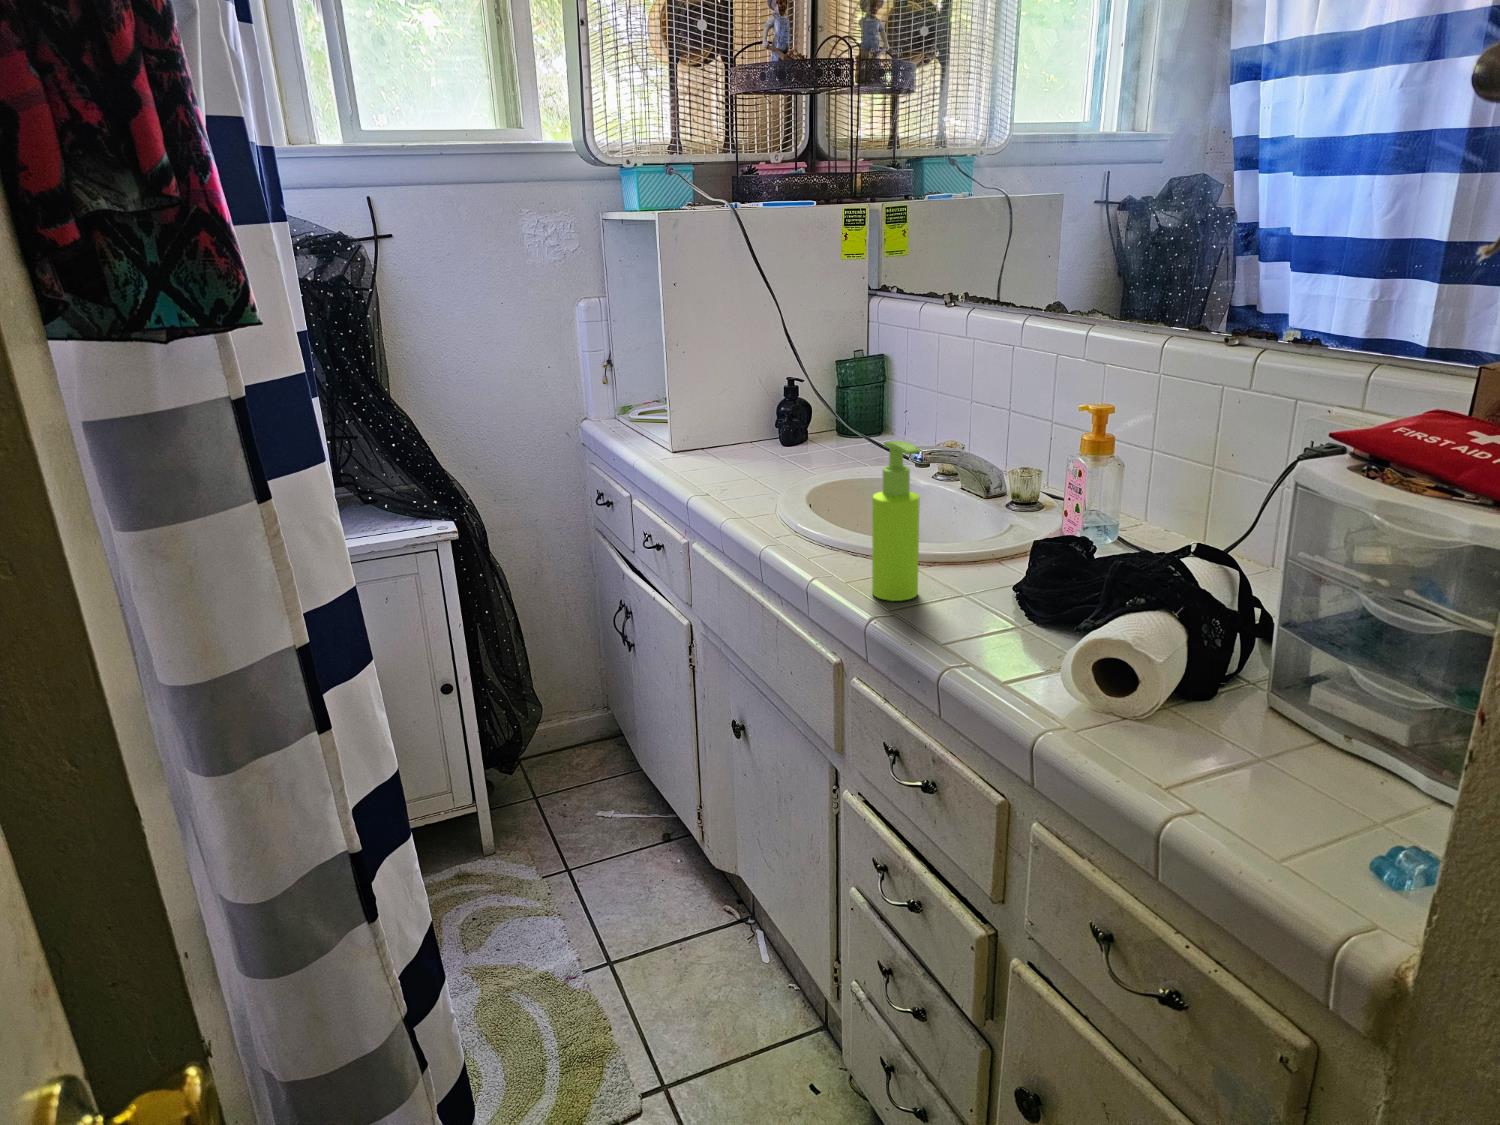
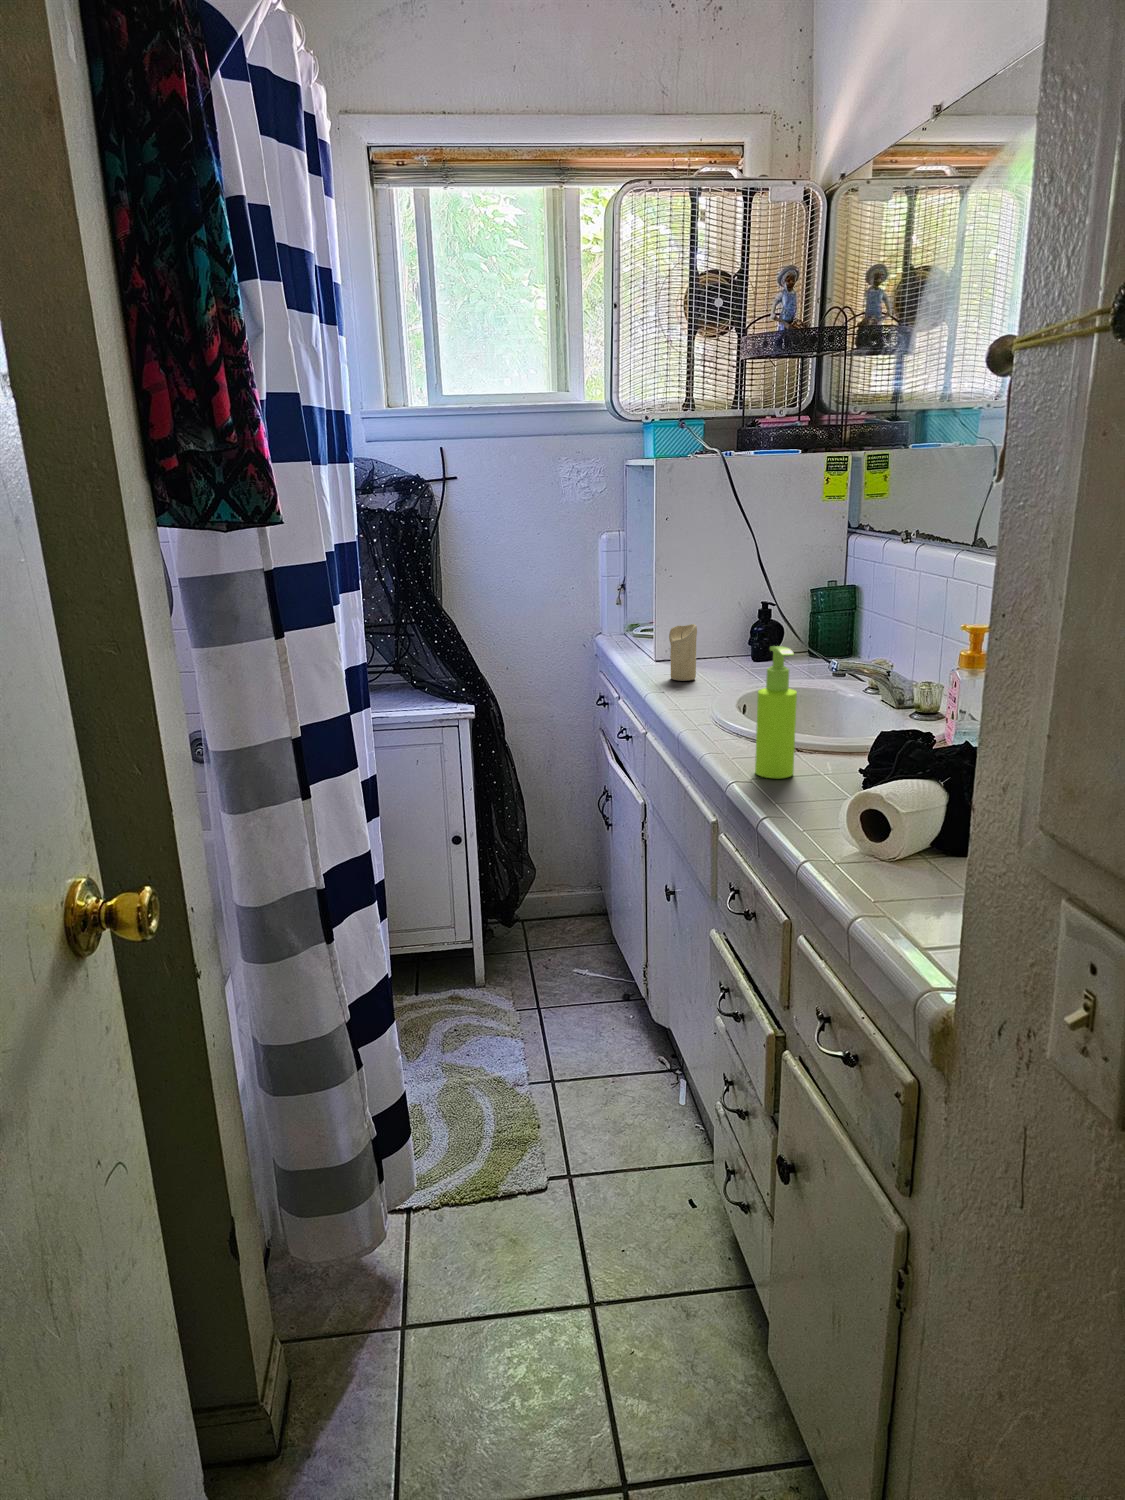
candle: none [695,409,729,476] -> present [669,624,697,681]

